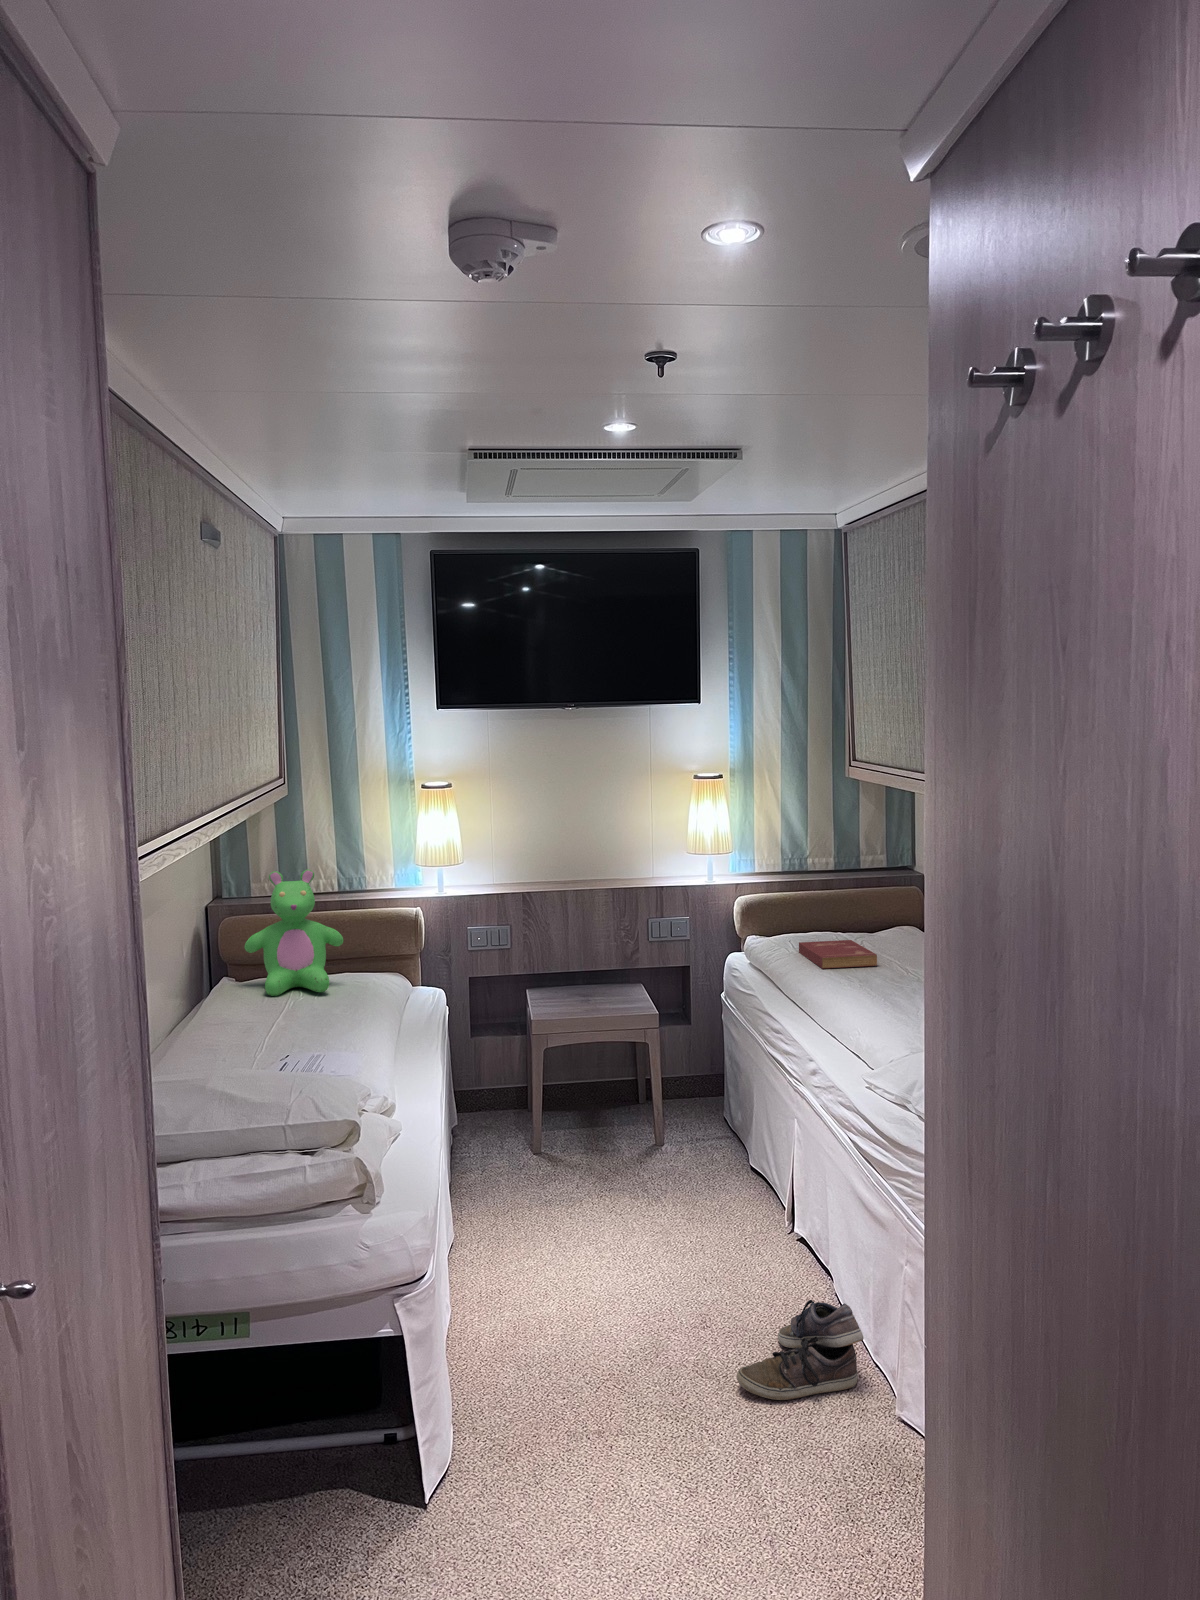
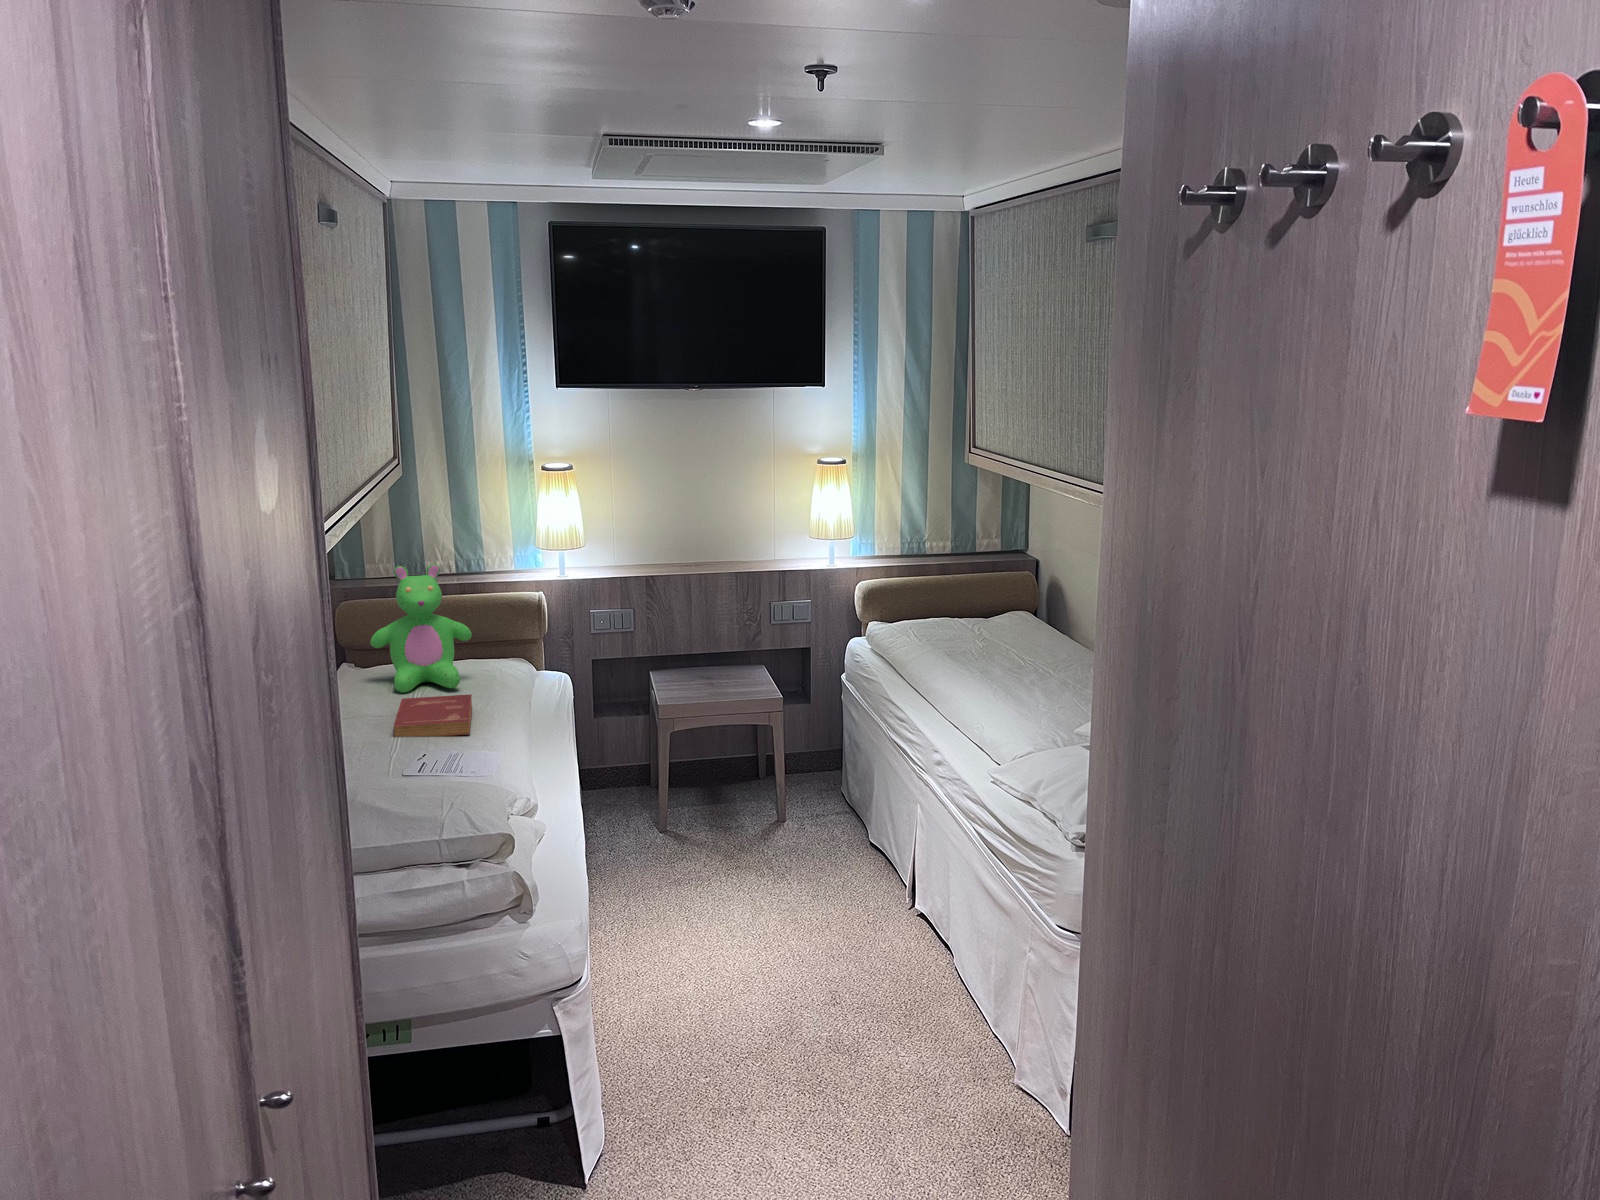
book: present [799,940,877,968] -> present [394,694,472,737]
shoe: present [737,1300,864,1400] -> none [868,980,985,1073]

